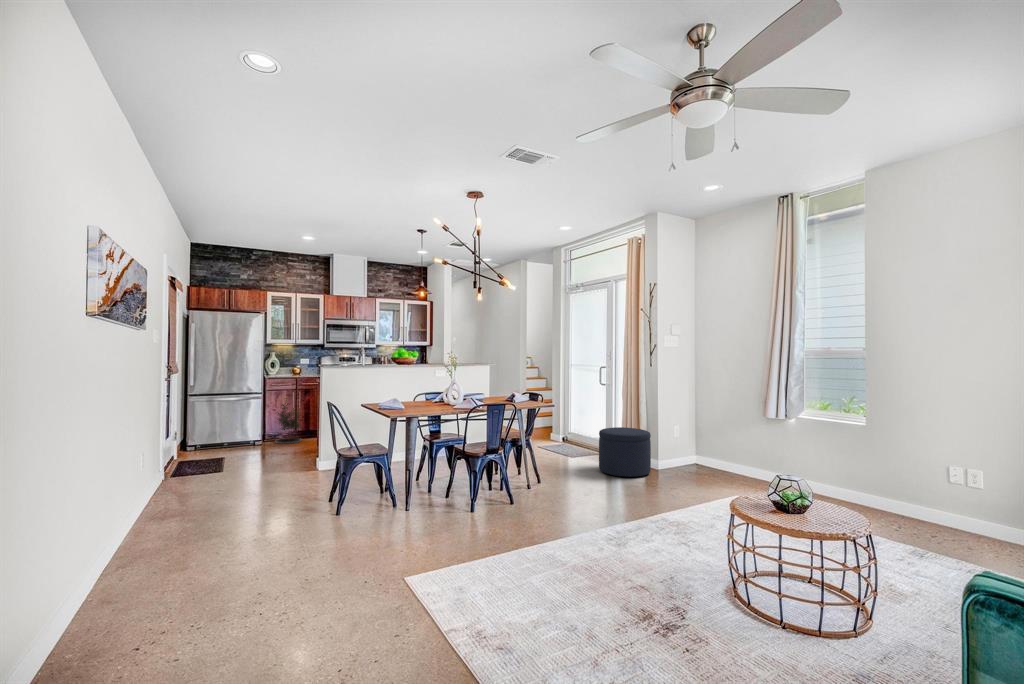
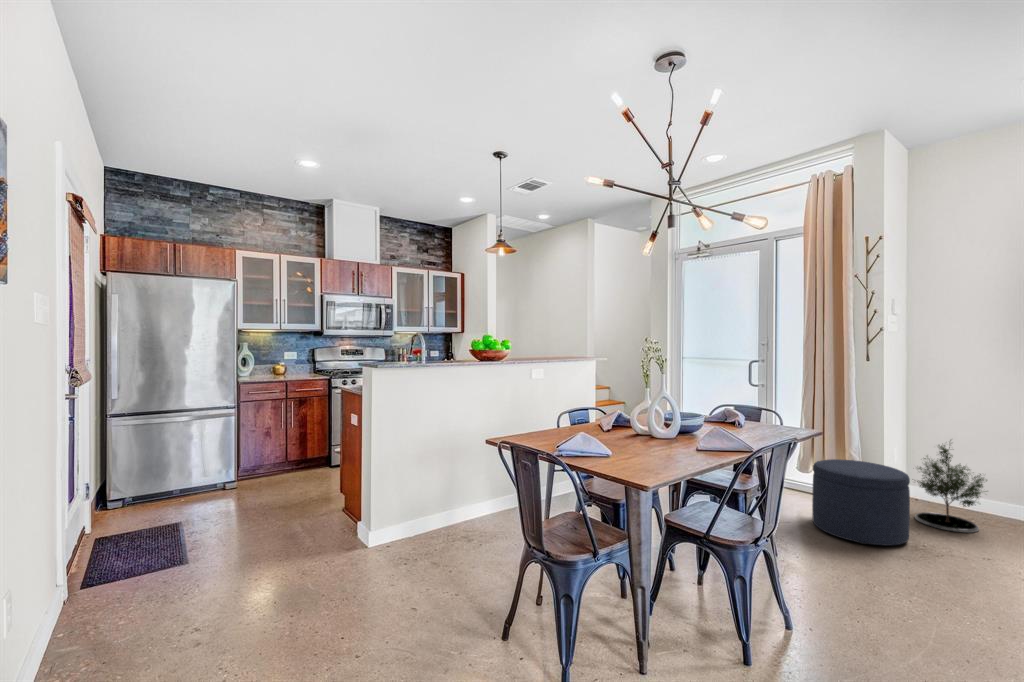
potted tree: present [275,400,301,444] -> present [915,445,987,533]

